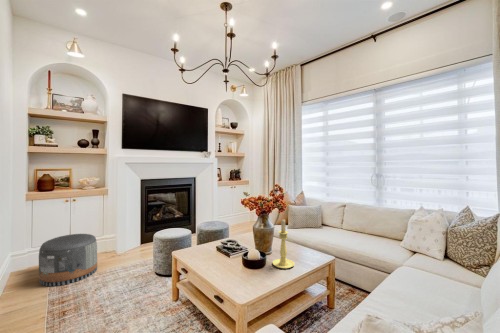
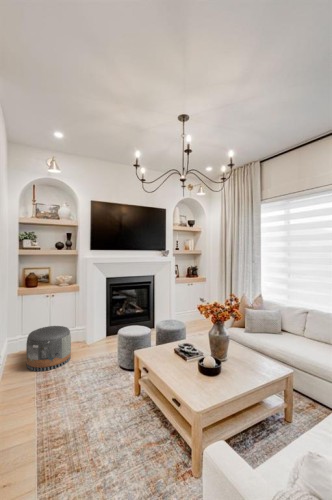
candle holder: present [273,220,295,268] -> none [228,329,250,378]

